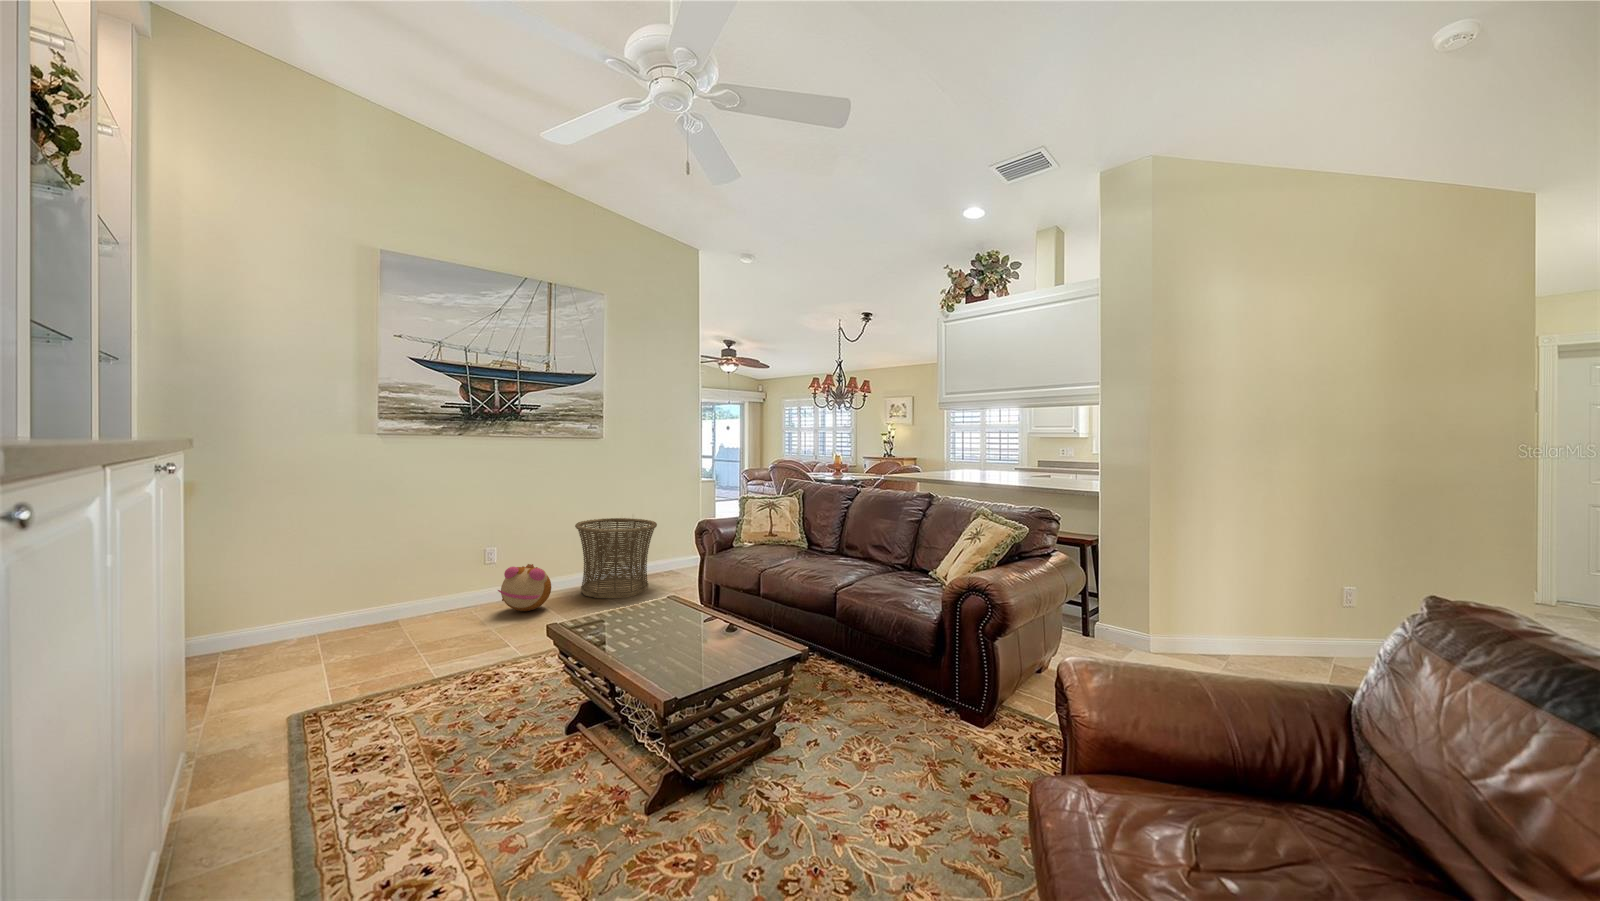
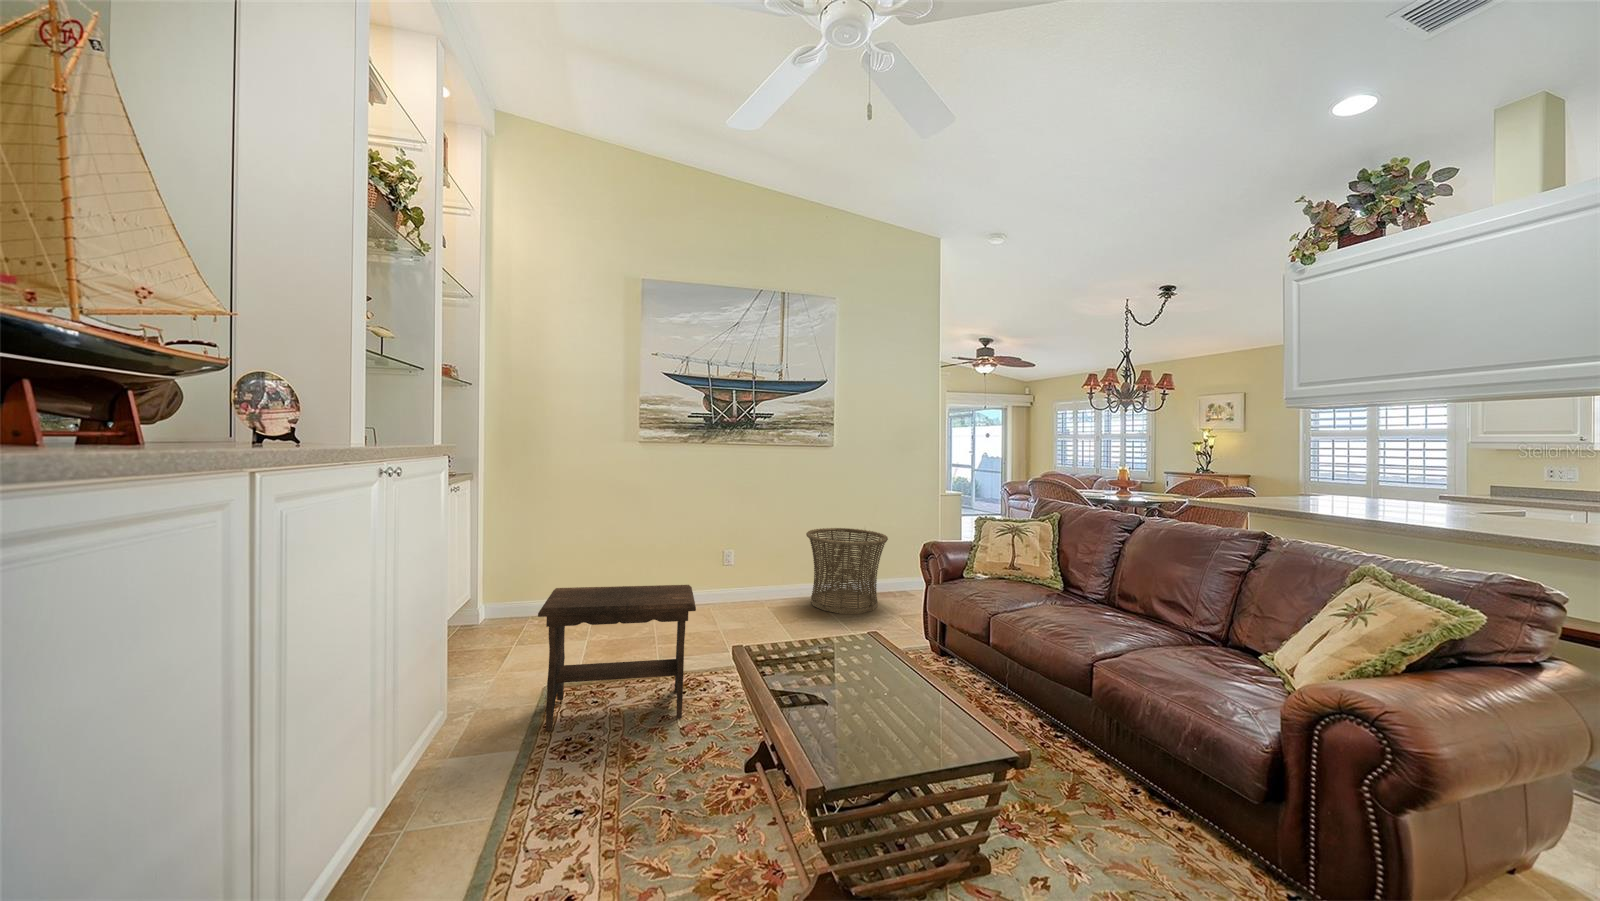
plush toy: present [498,564,551,611] -> none [731,568,780,615]
footstool: none [305,581,496,755] -> present [538,585,696,730]

